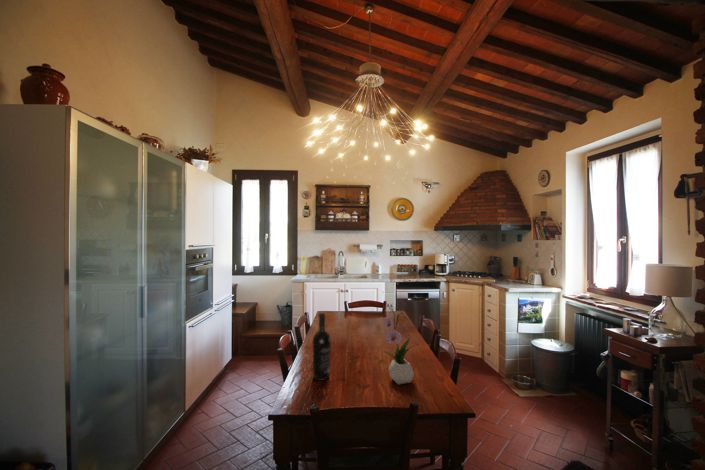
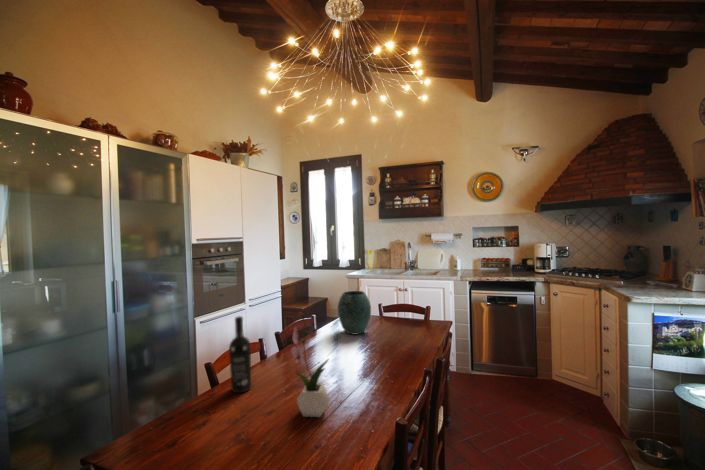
vase: none [337,291,365,328] -> present [338,291,371,335]

